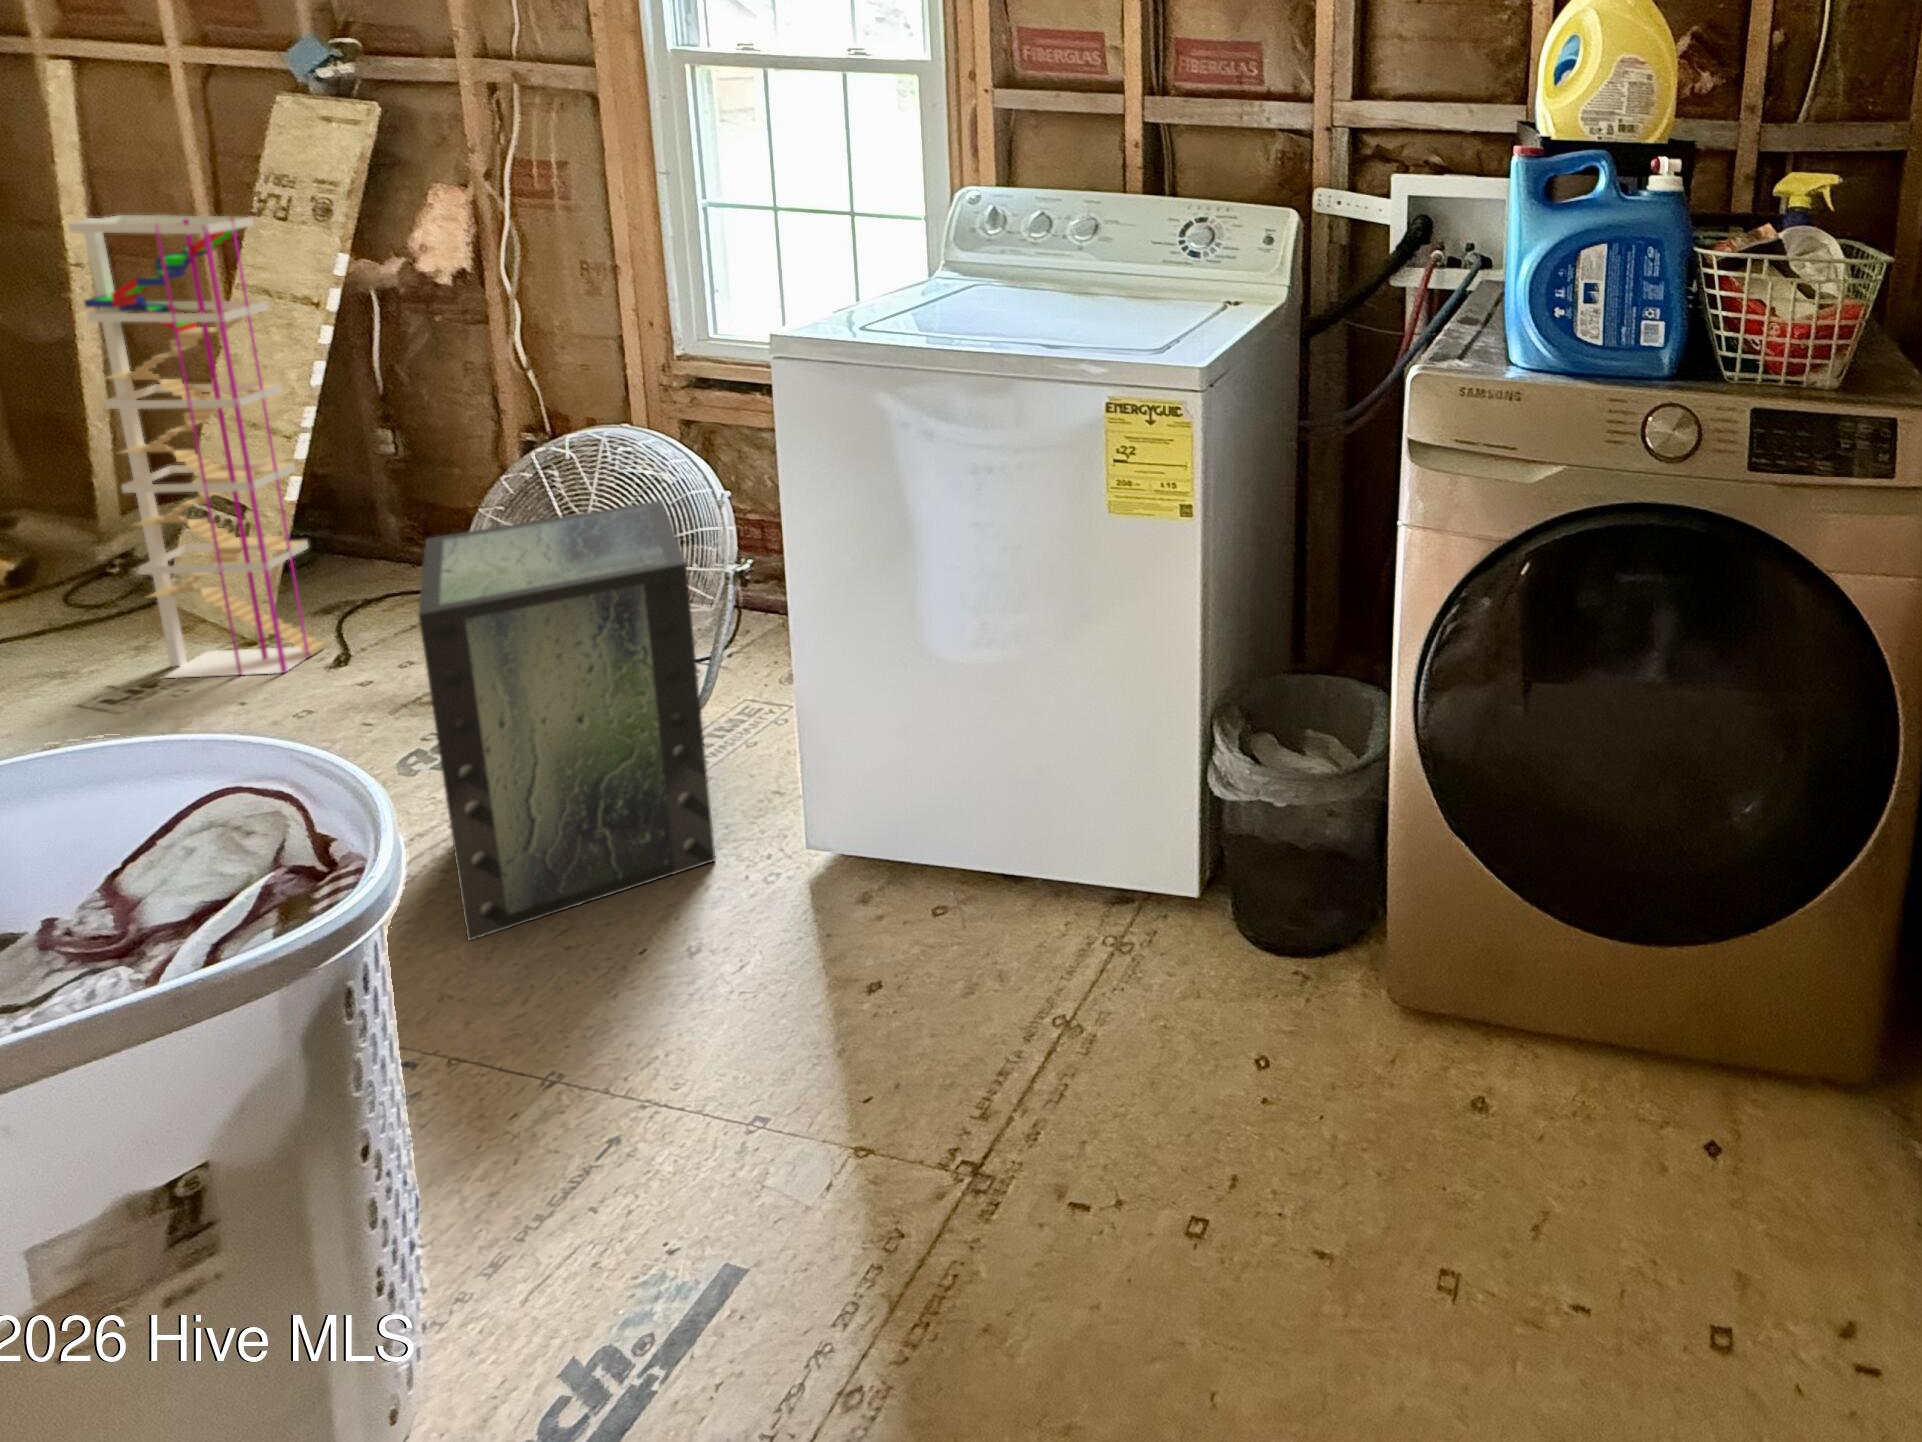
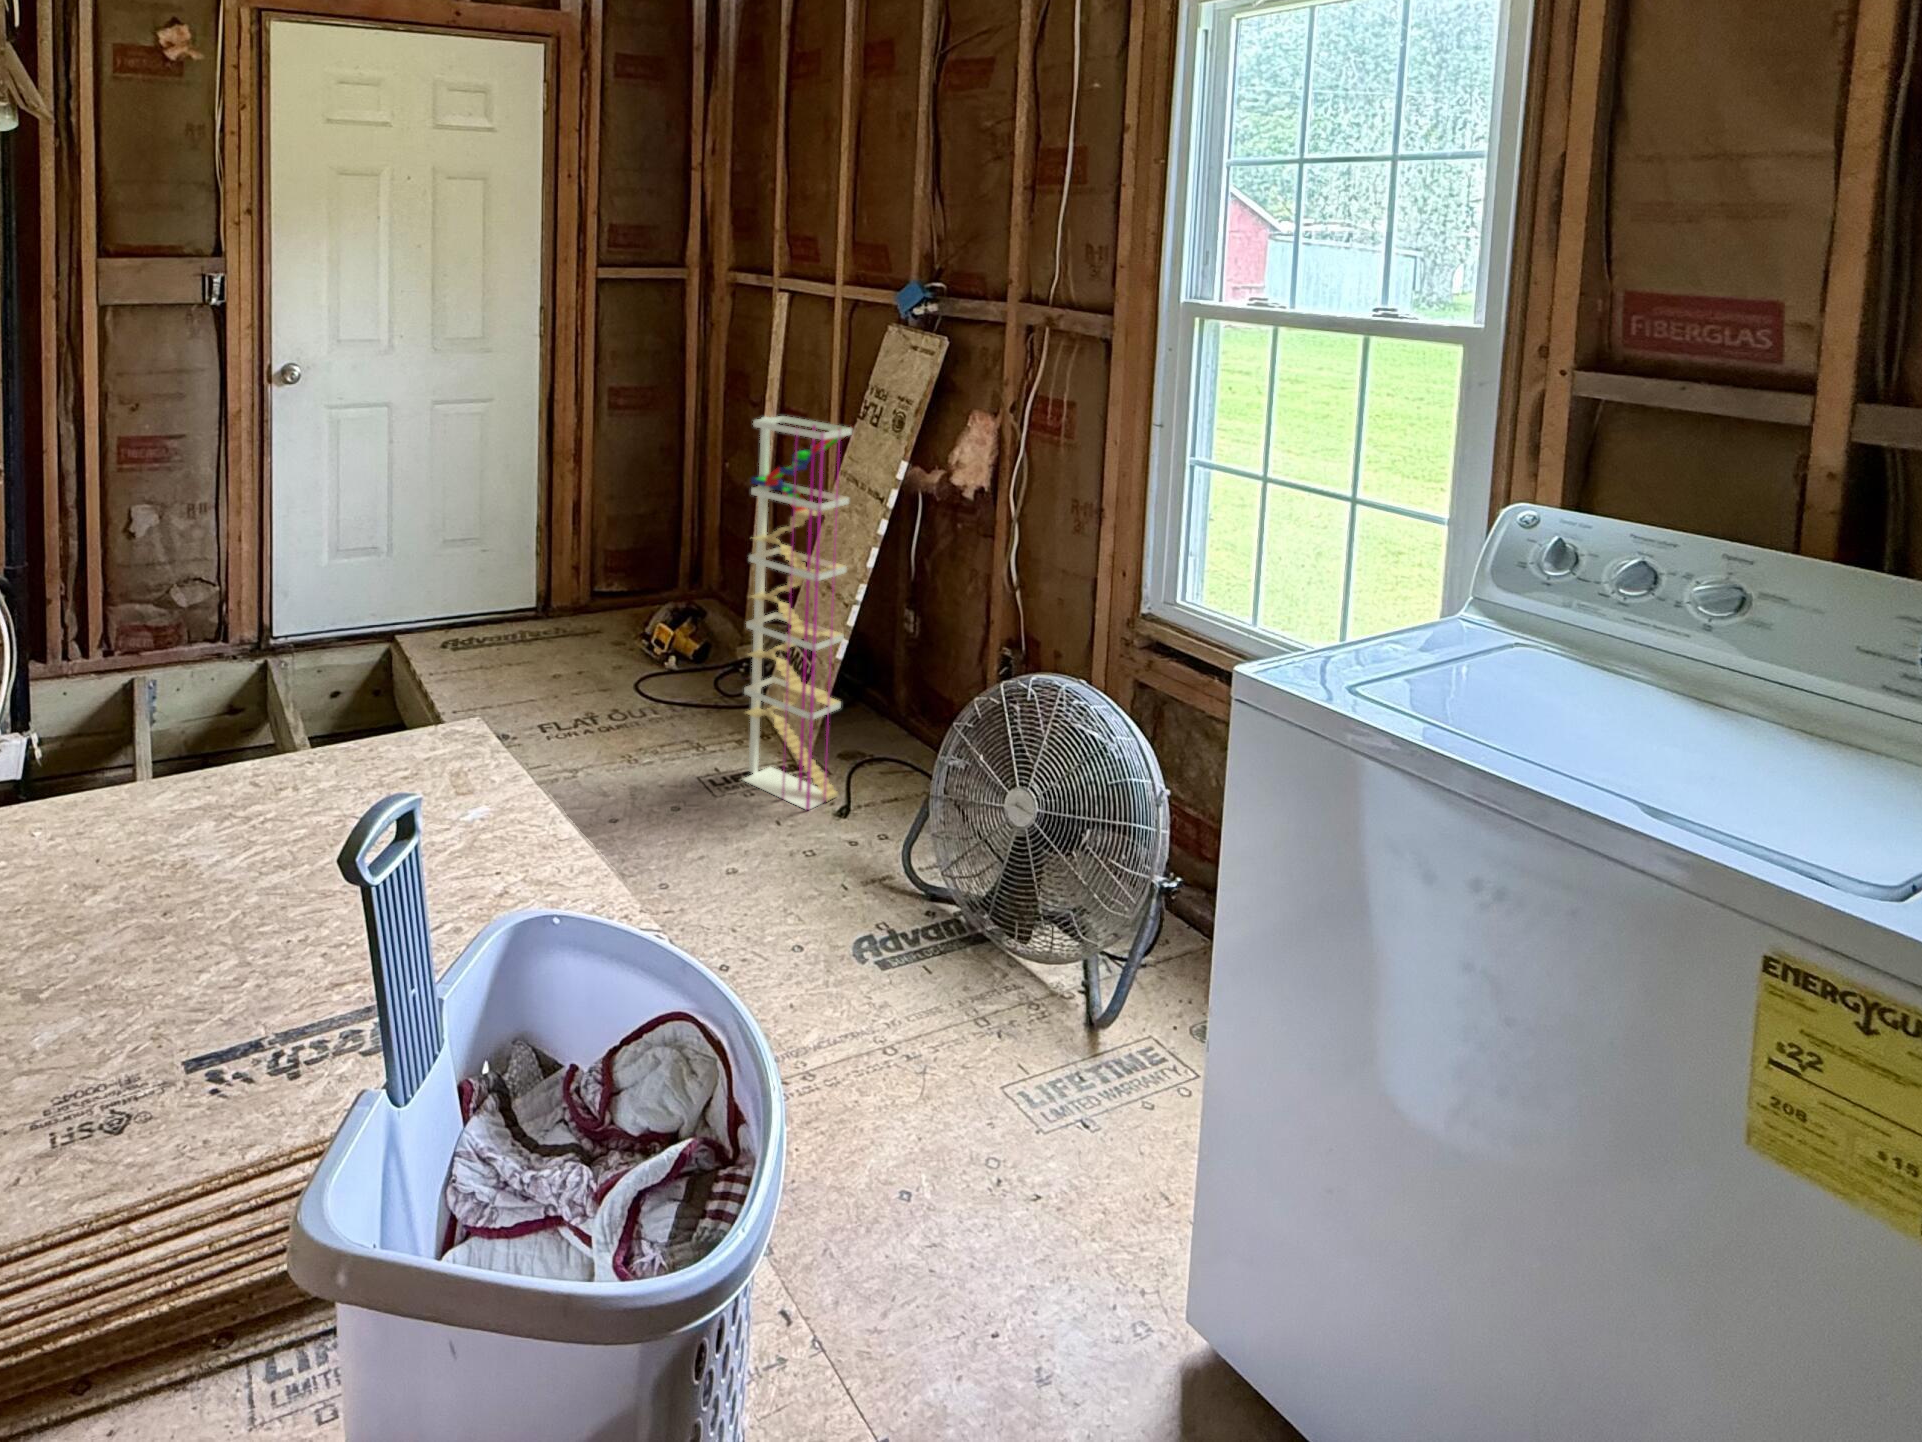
storage box: present [418,501,715,941] -> none [862,765,1112,1260]

